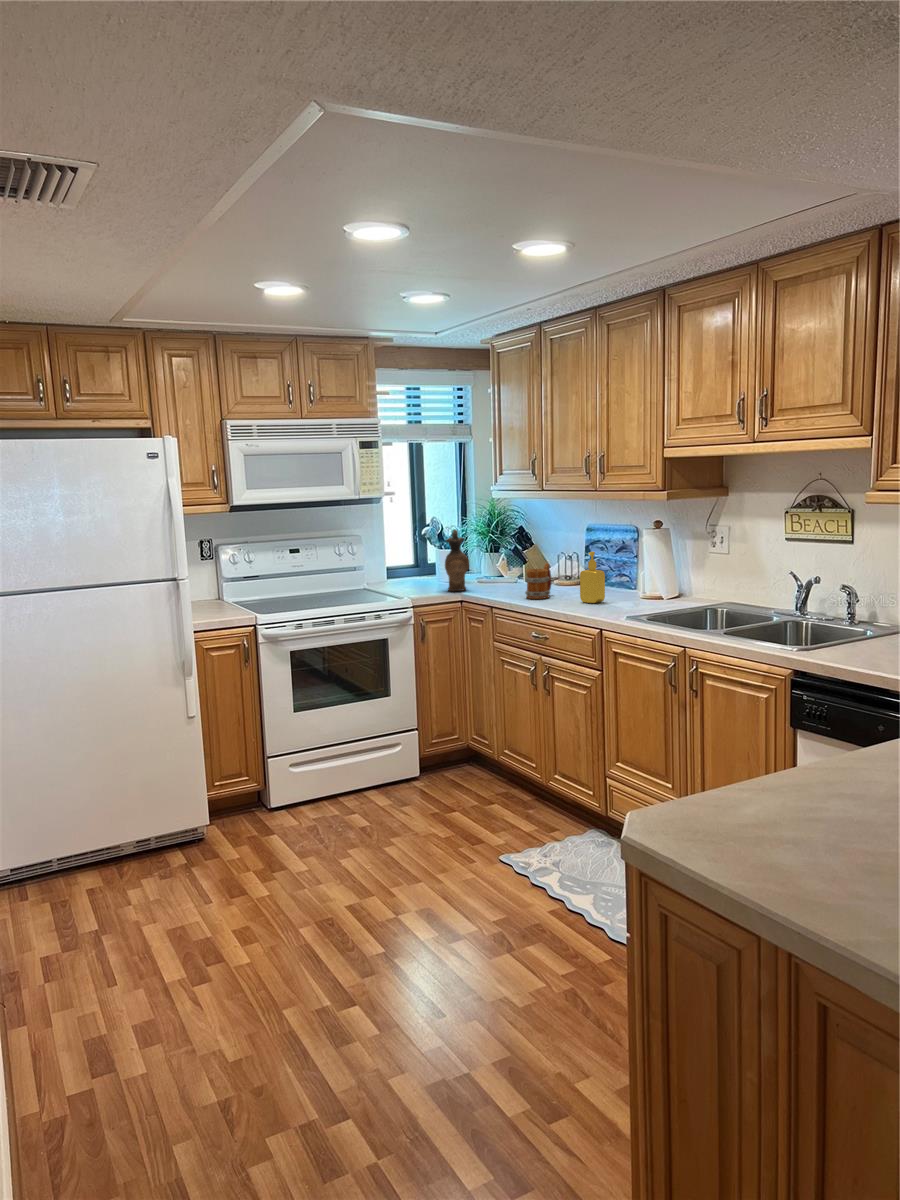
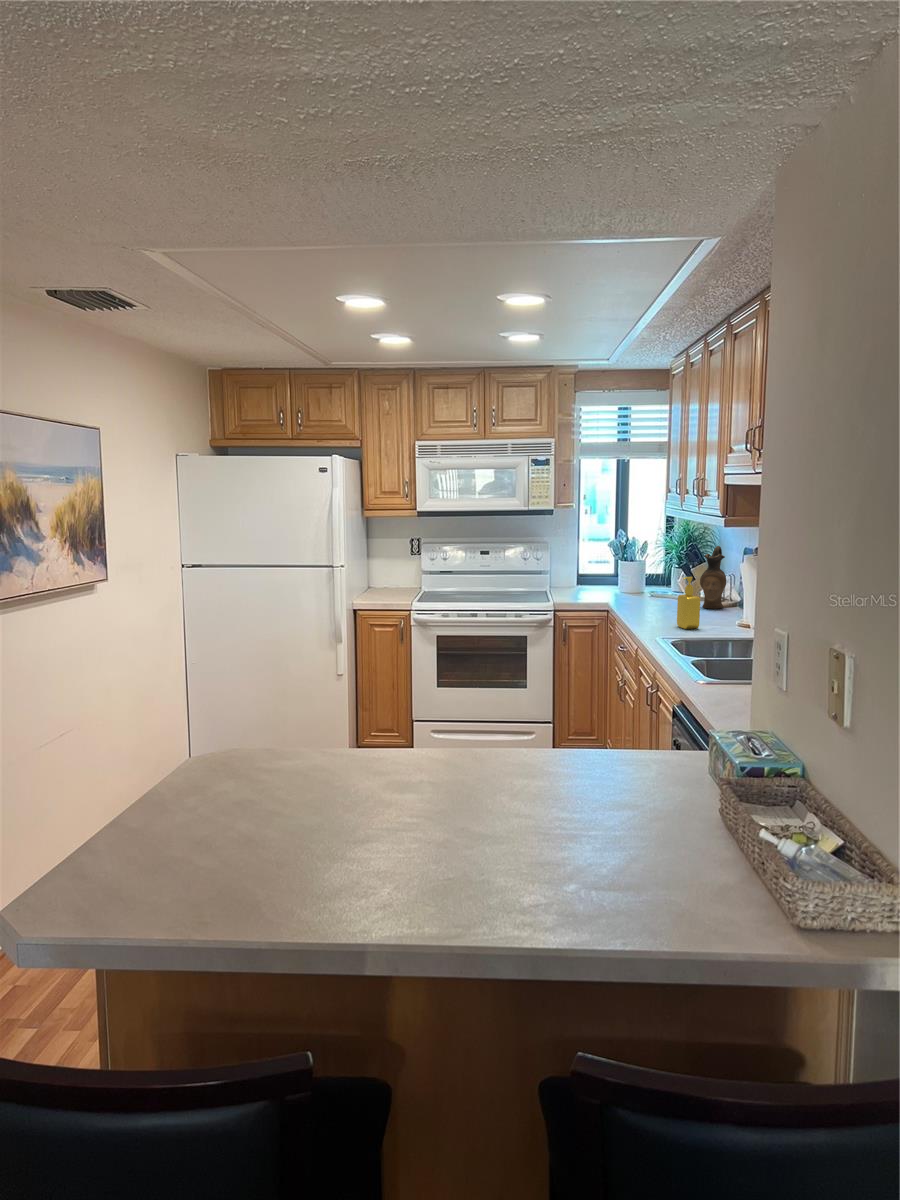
ceramic pitcher: present [445,530,469,591] -> present [700,546,726,609]
mug: present [525,563,551,599] -> none [641,583,673,618]

